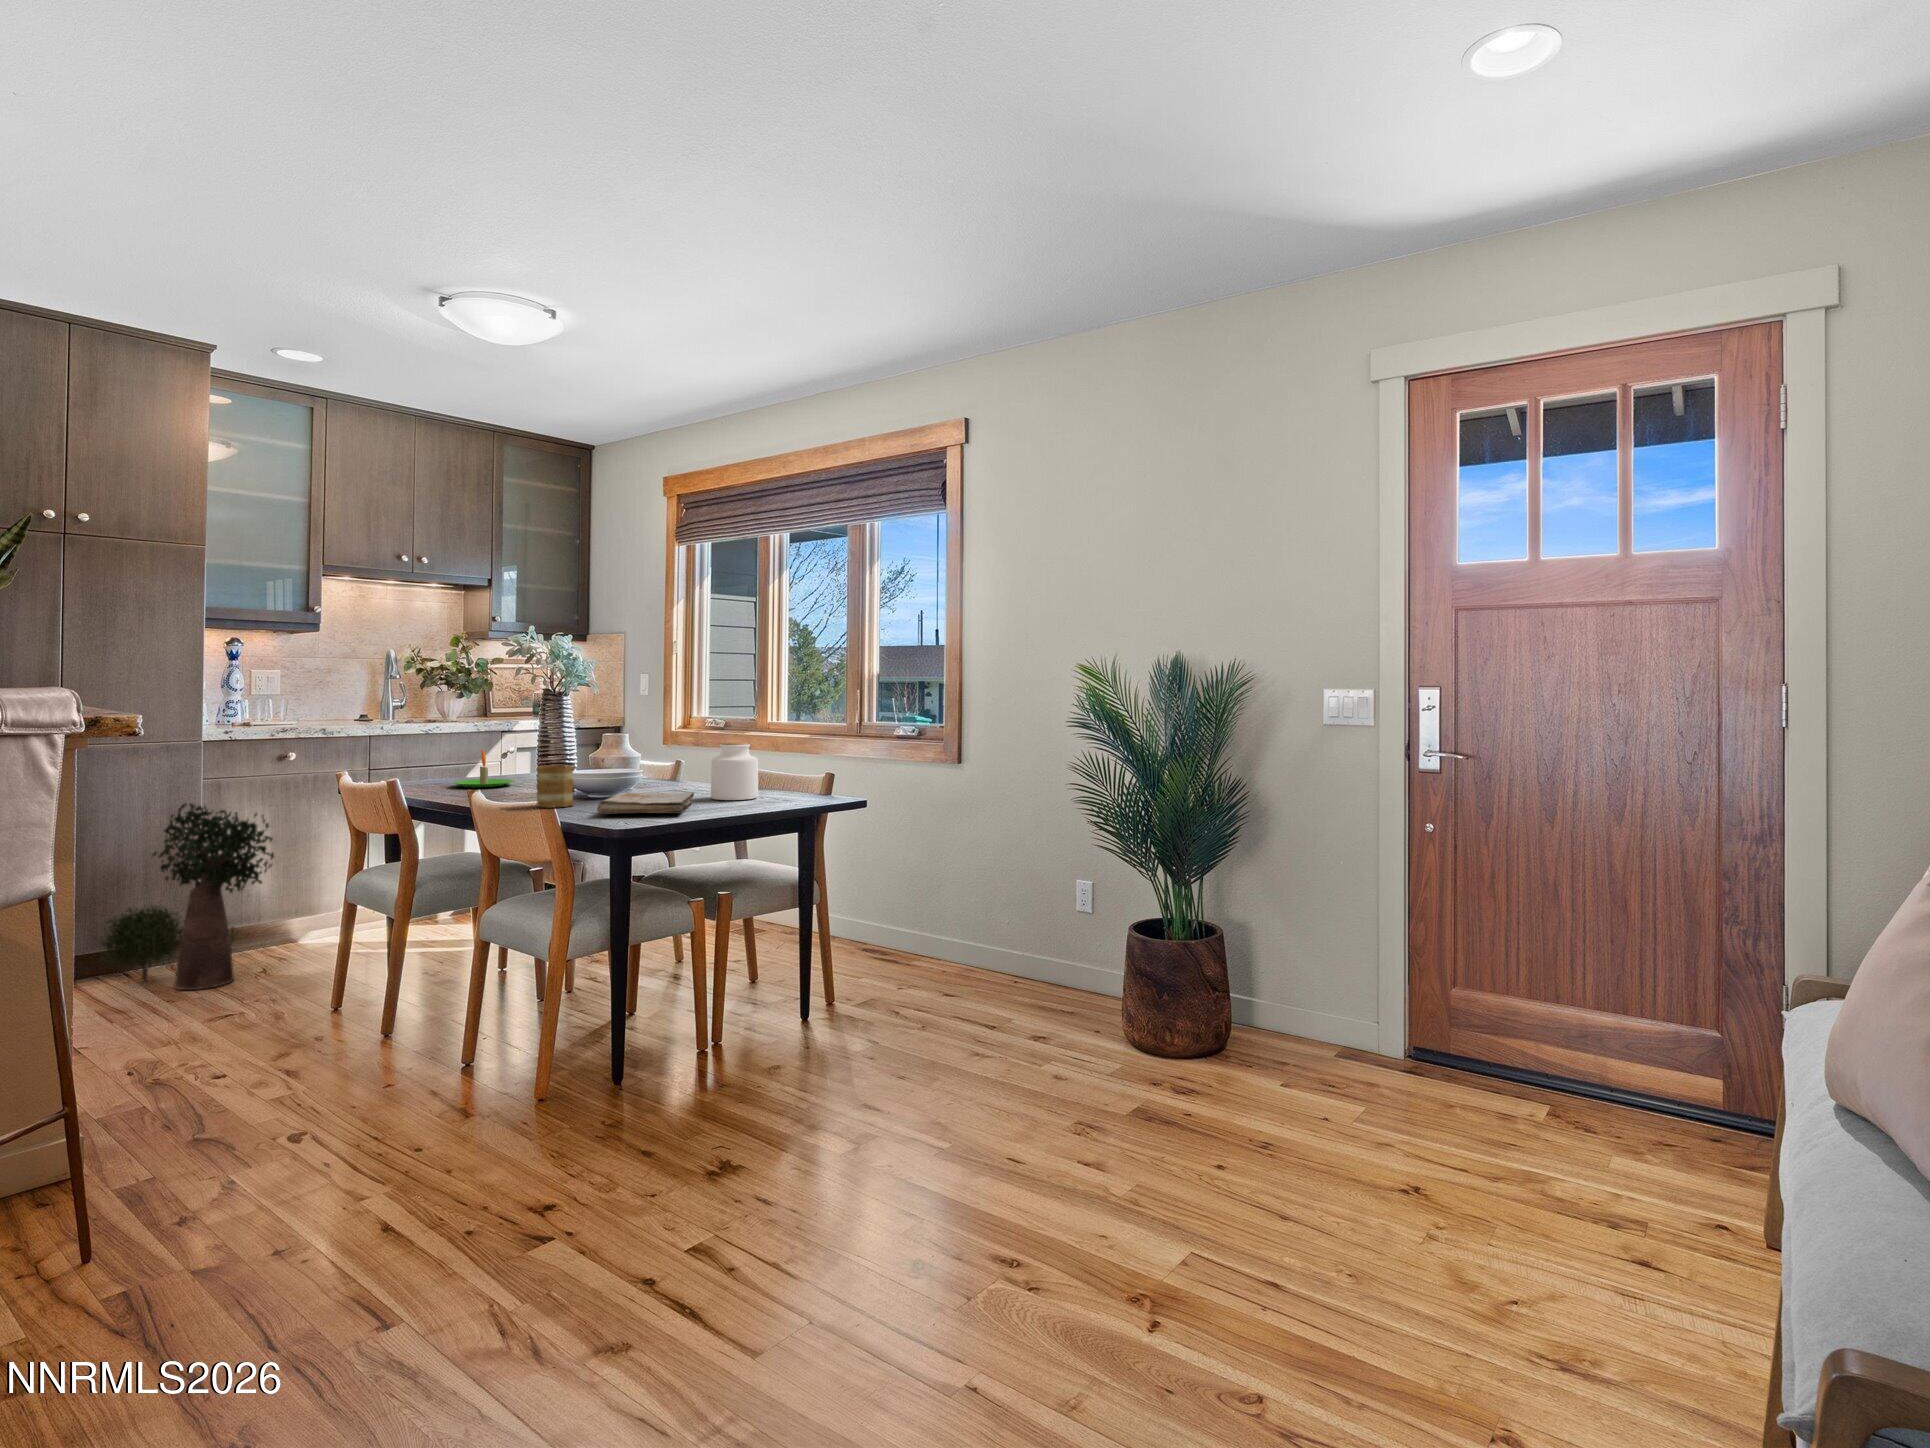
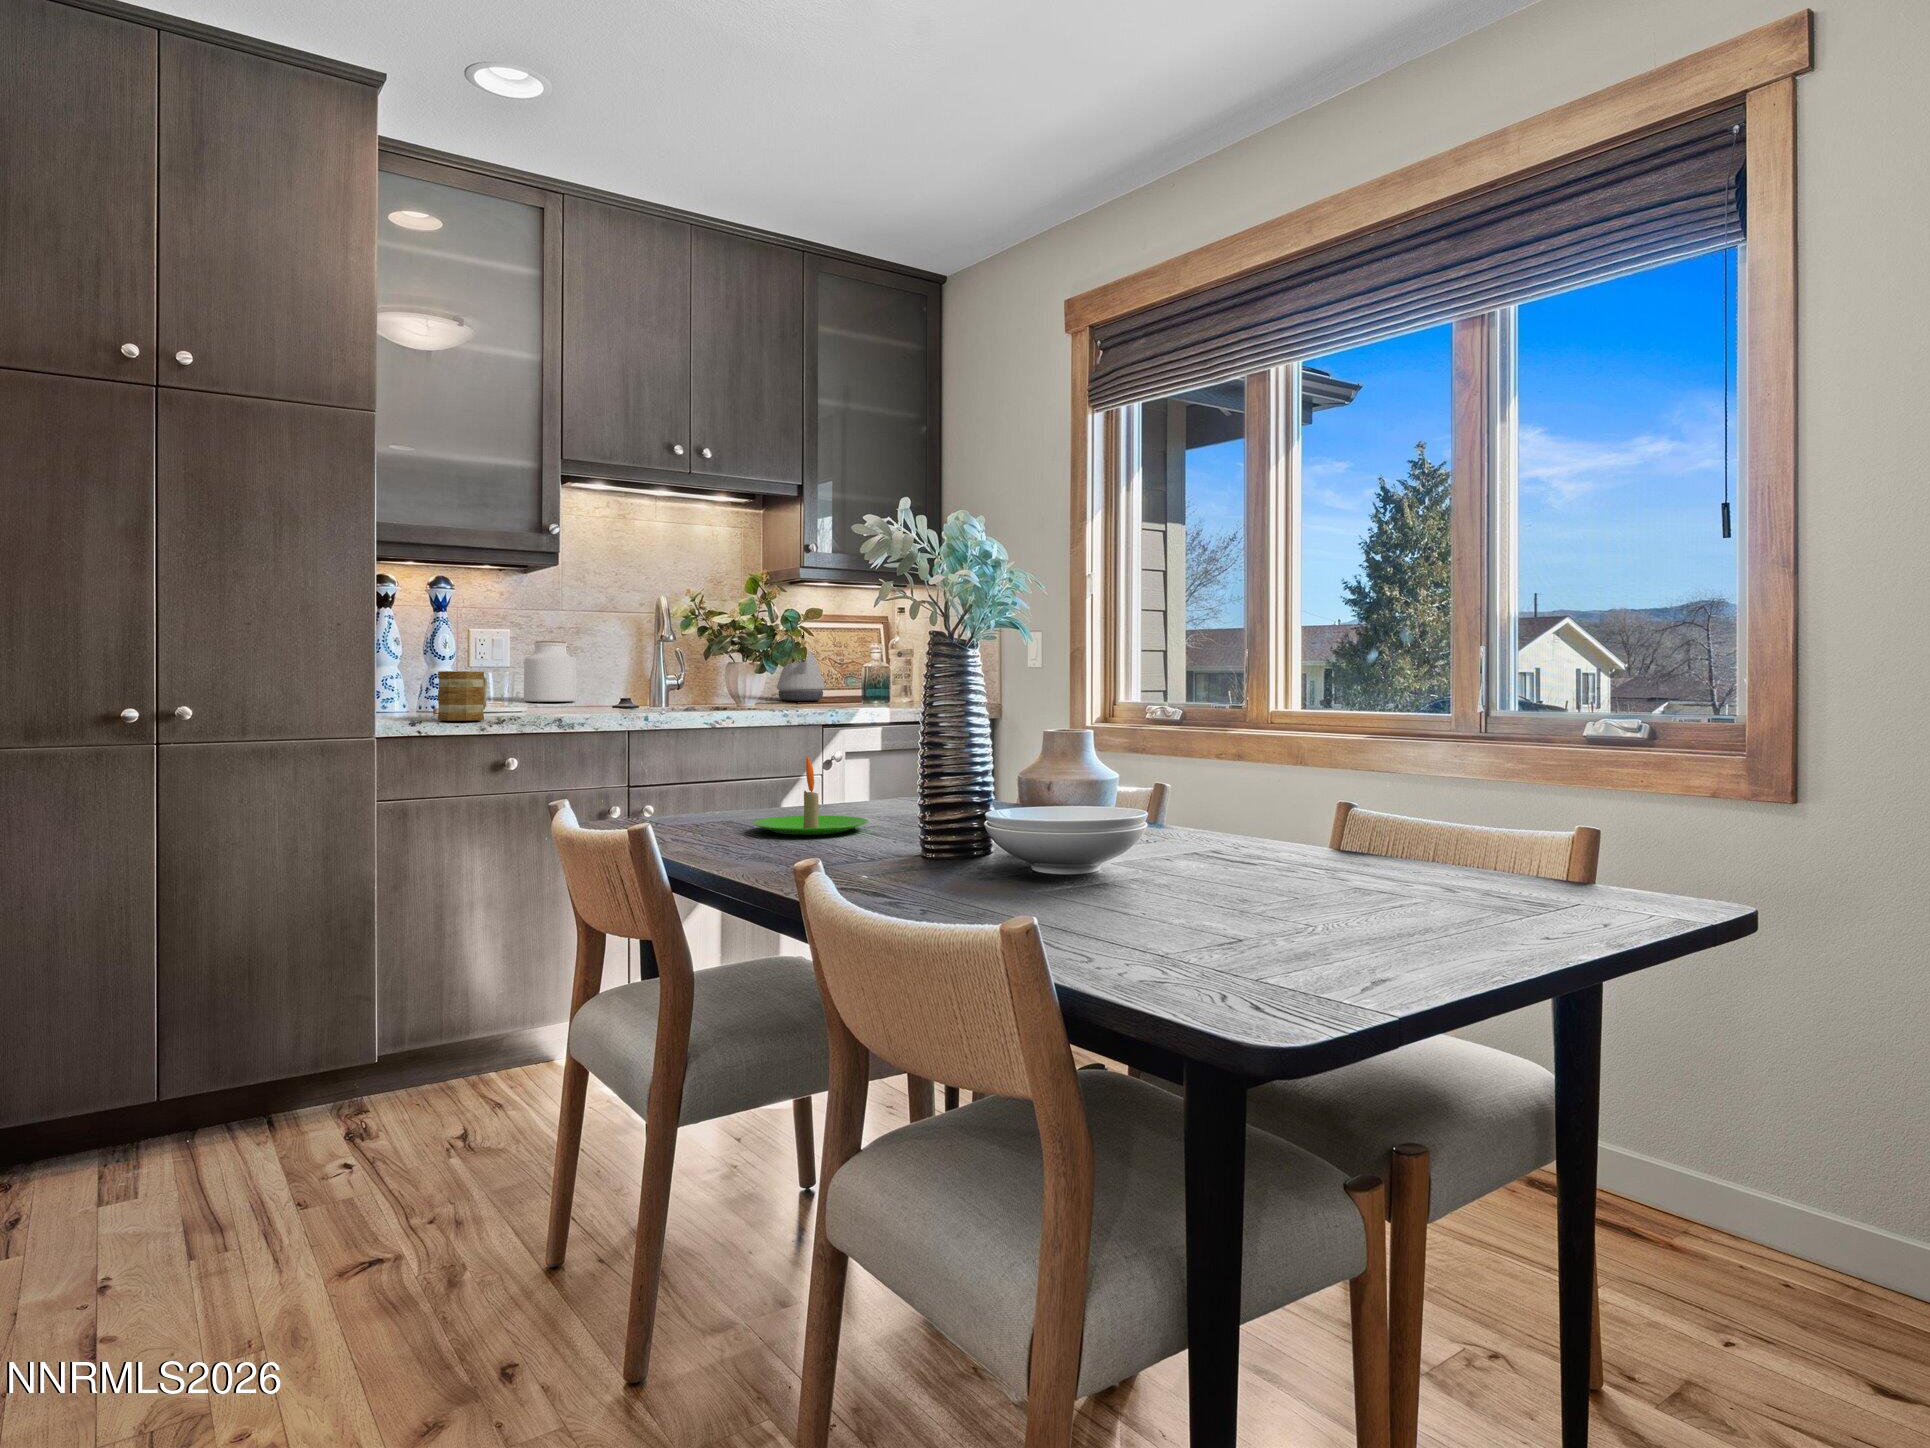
kettle: none [473,667,507,715] -> present [777,632,825,701]
jar: present [711,743,758,800] -> present [524,641,577,702]
mug: present [537,765,574,808] -> present [438,671,487,721]
book: present [597,792,694,814] -> none [1123,870,1360,949]
potted plant: present [95,803,274,990] -> none [206,843,470,1180]

